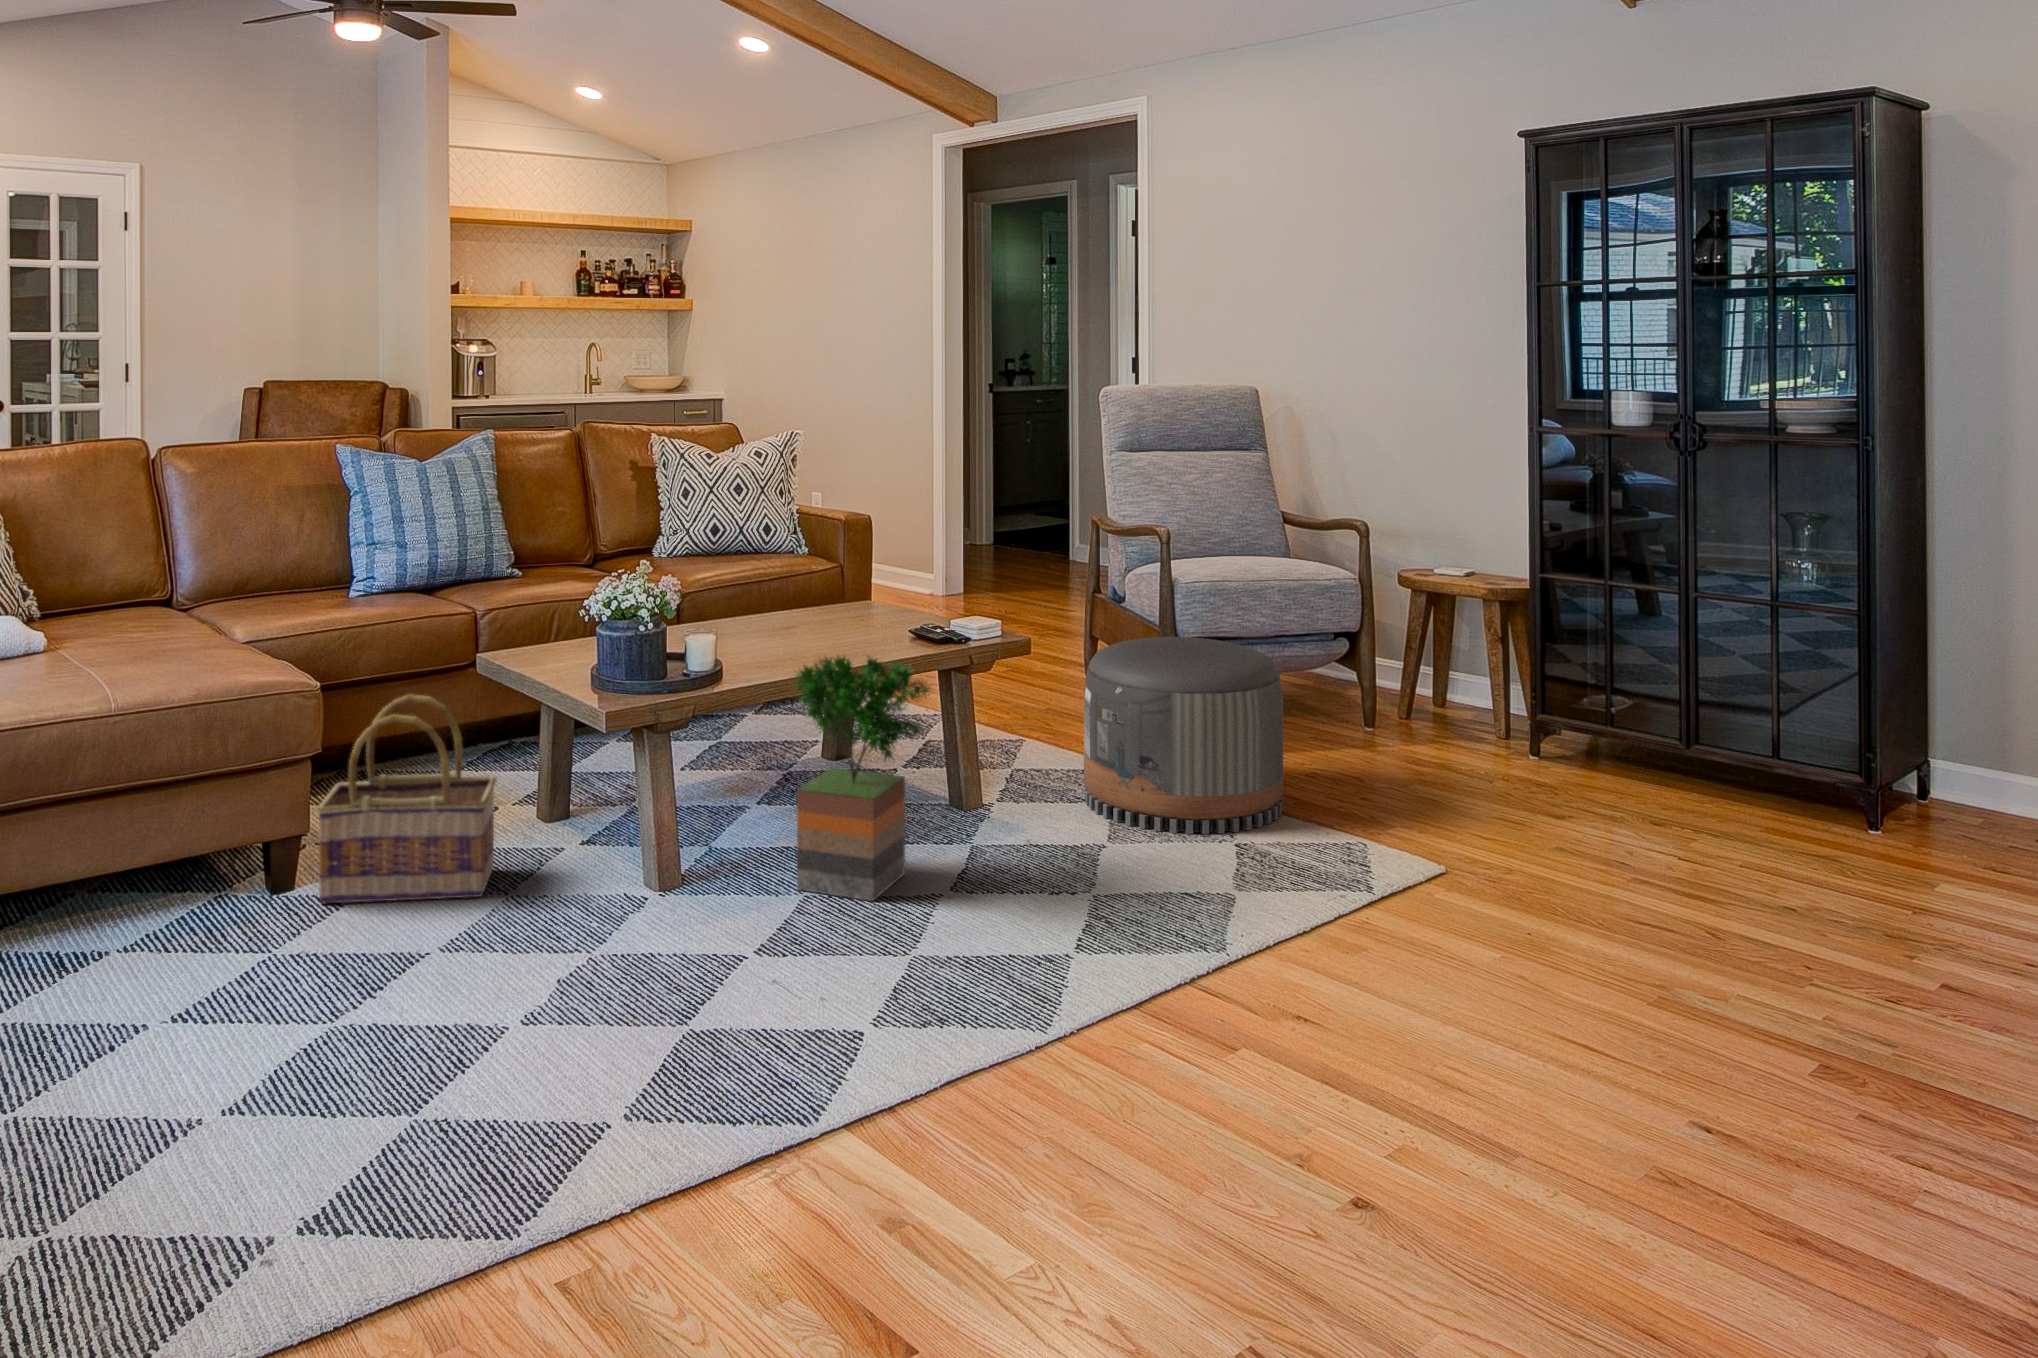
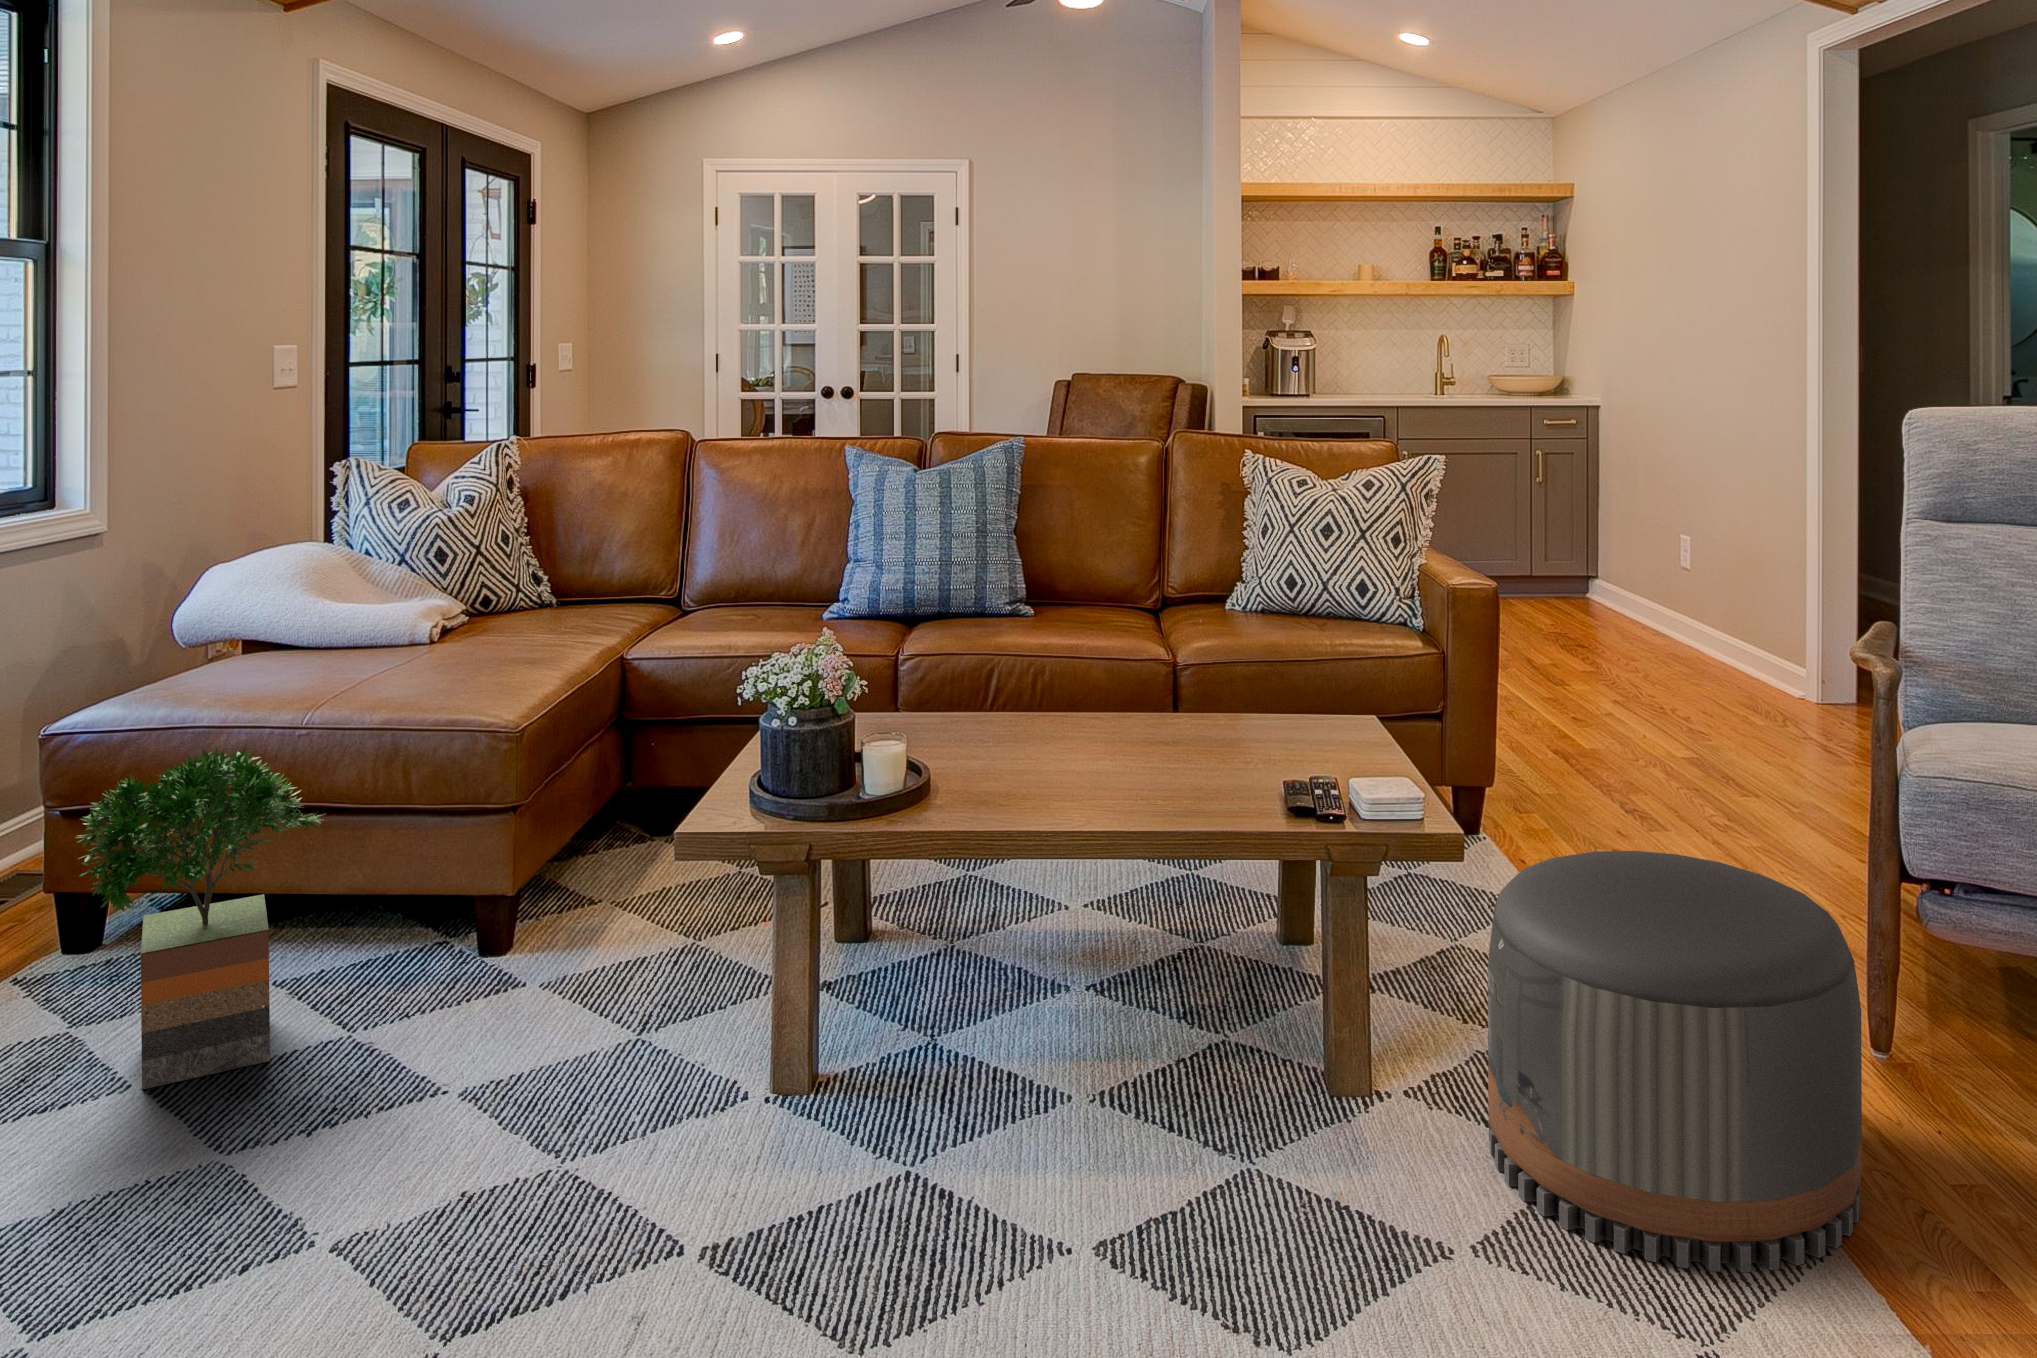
potted tree: present [794,656,930,901] -> present [77,748,321,1090]
basket: present [317,694,496,903] -> none [452,758,665,1029]

